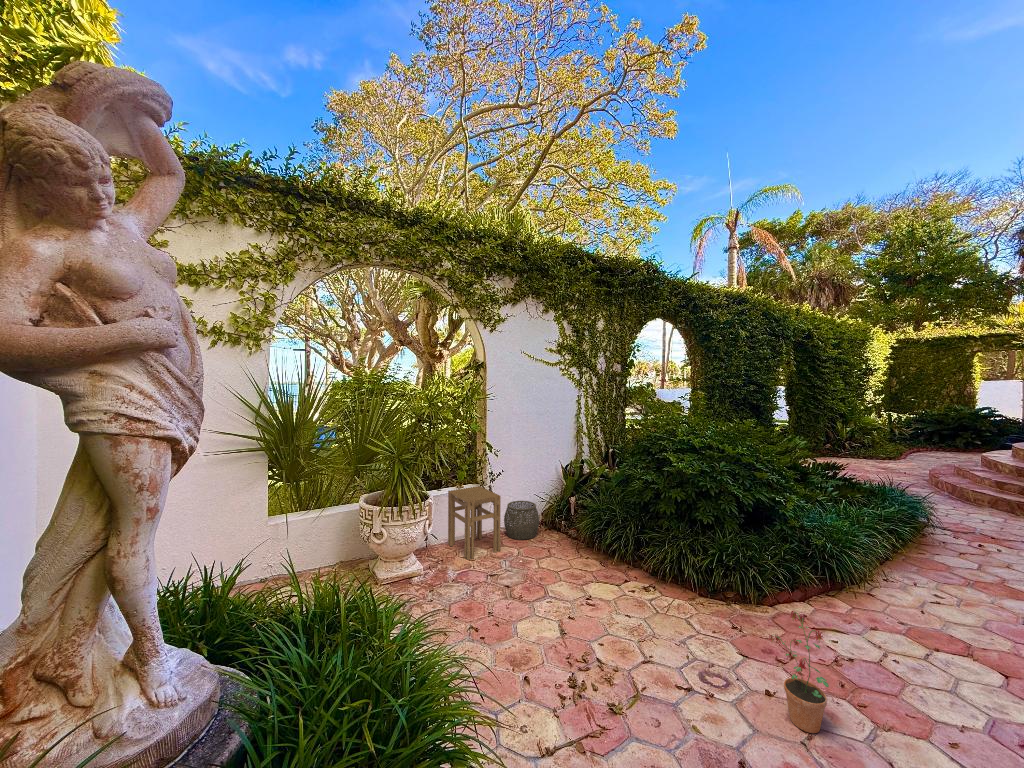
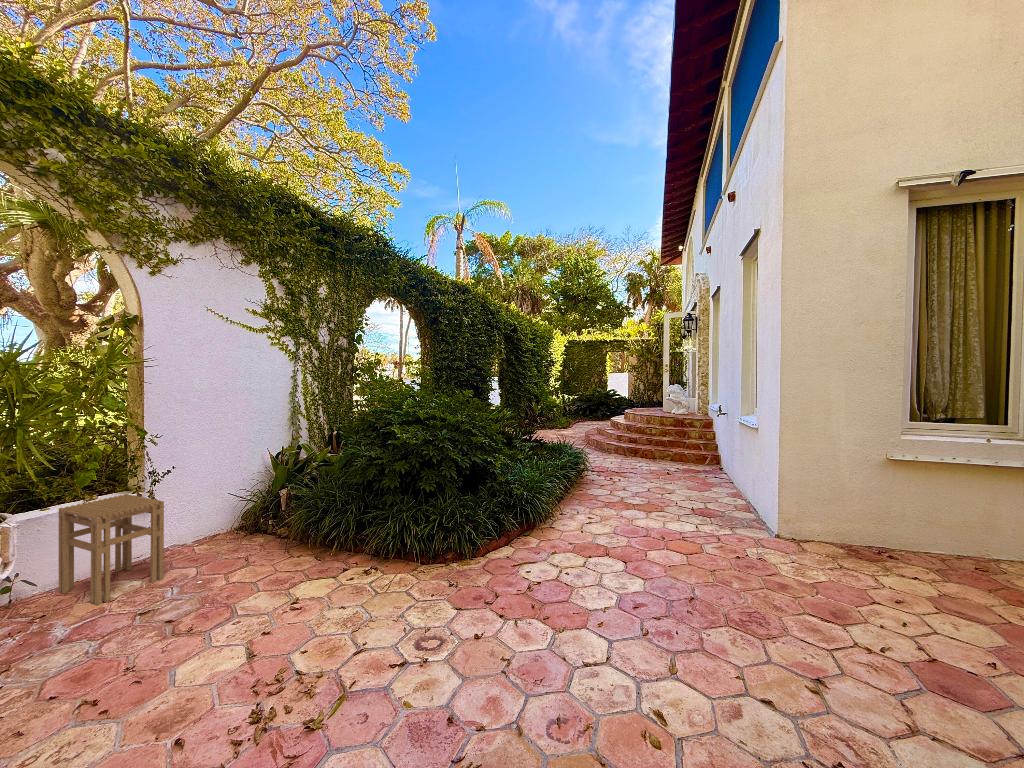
woven basket: present [504,501,539,540] -> none [174,504,233,558]
potted plant: present [768,611,829,733] -> none [476,550,525,658]

